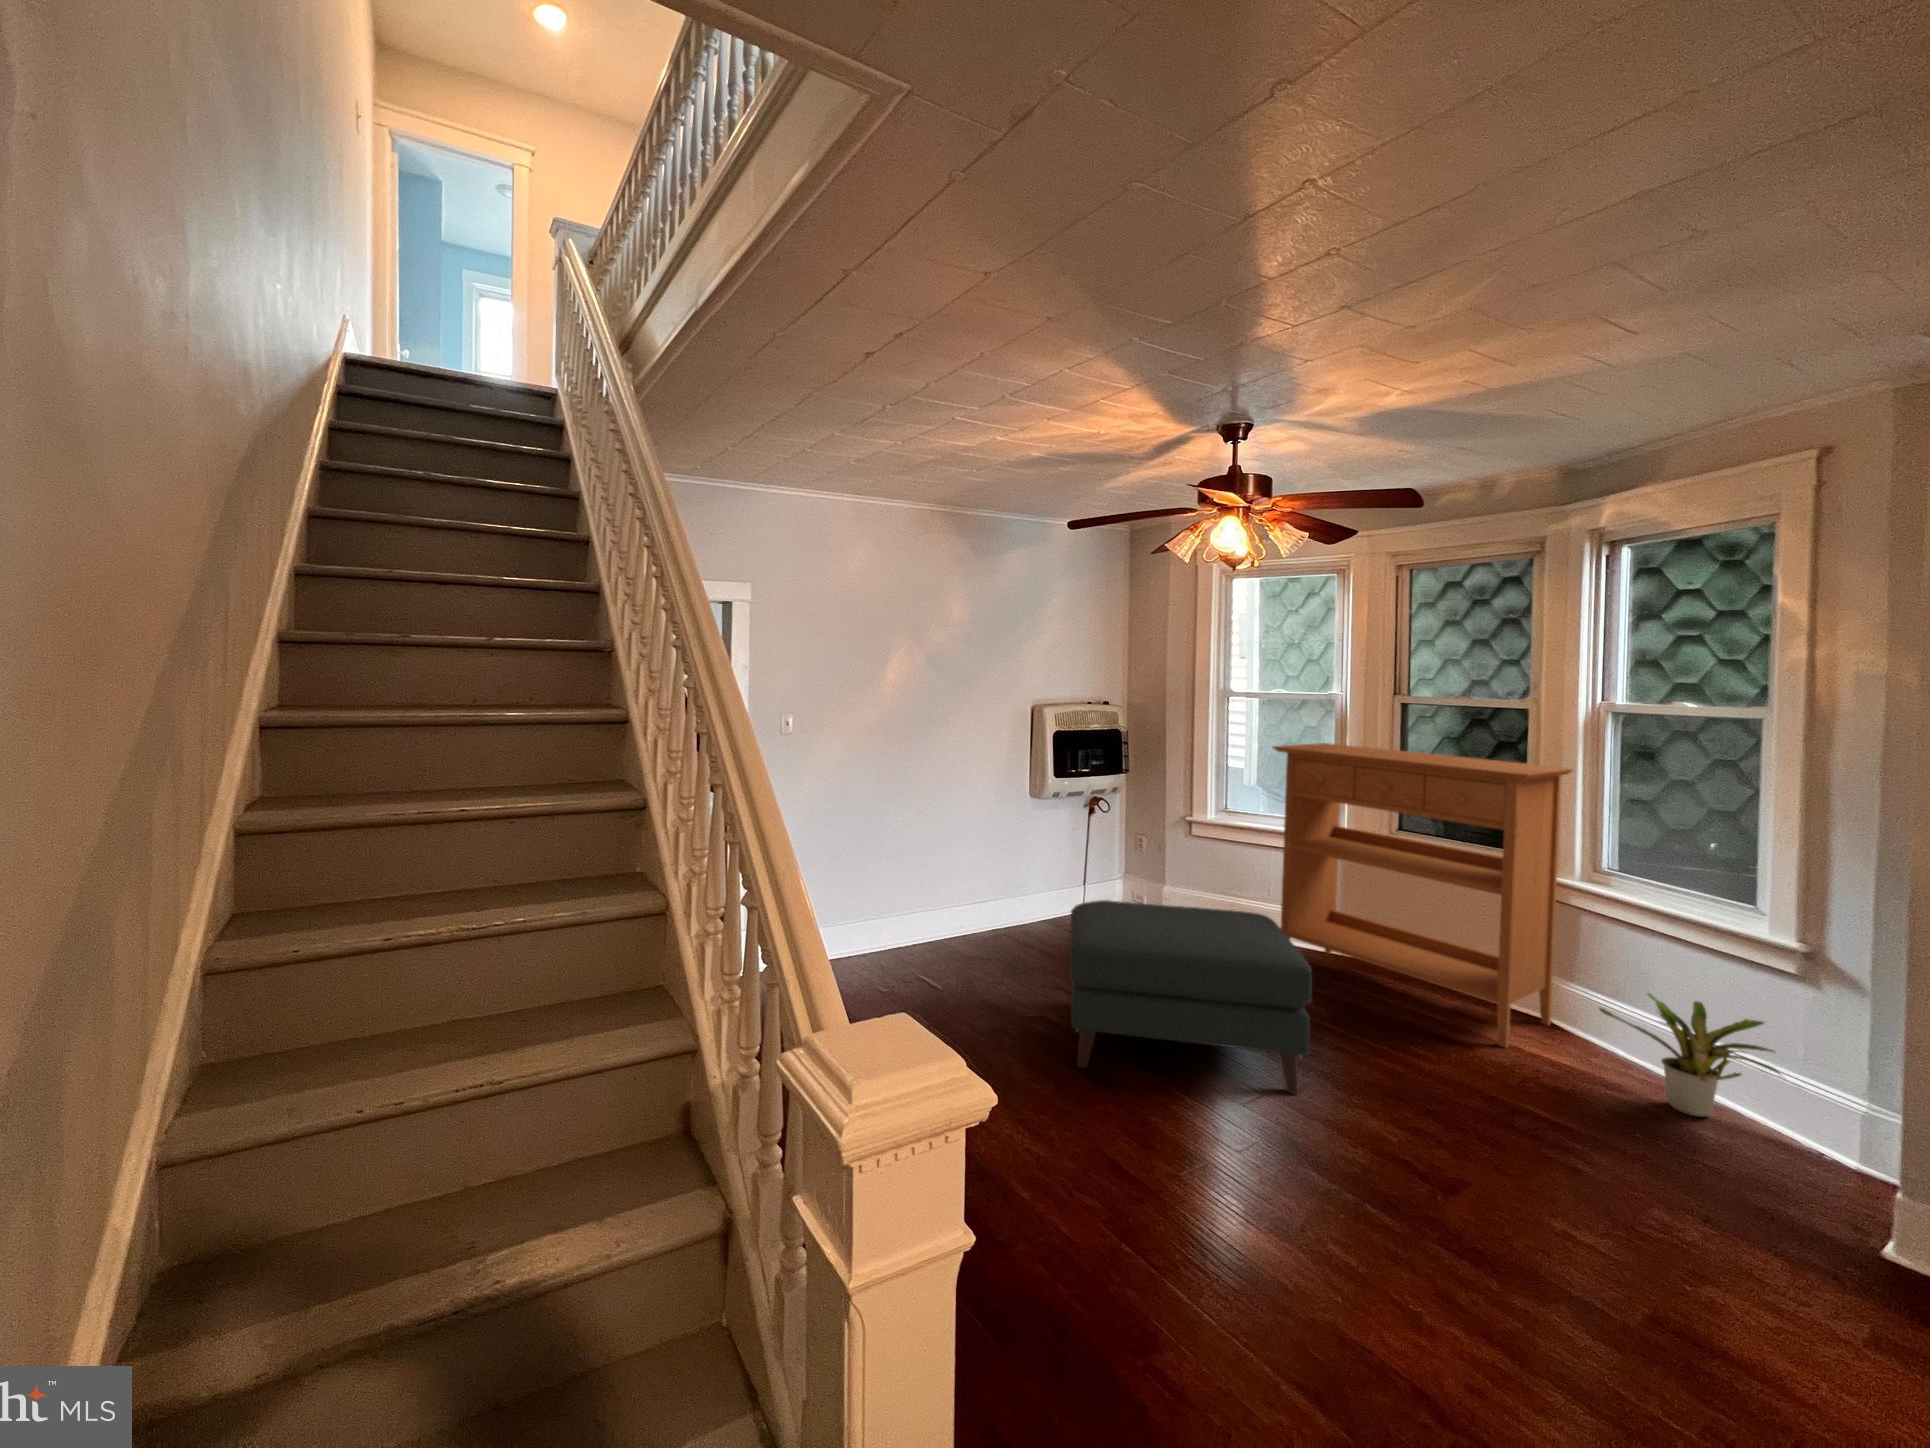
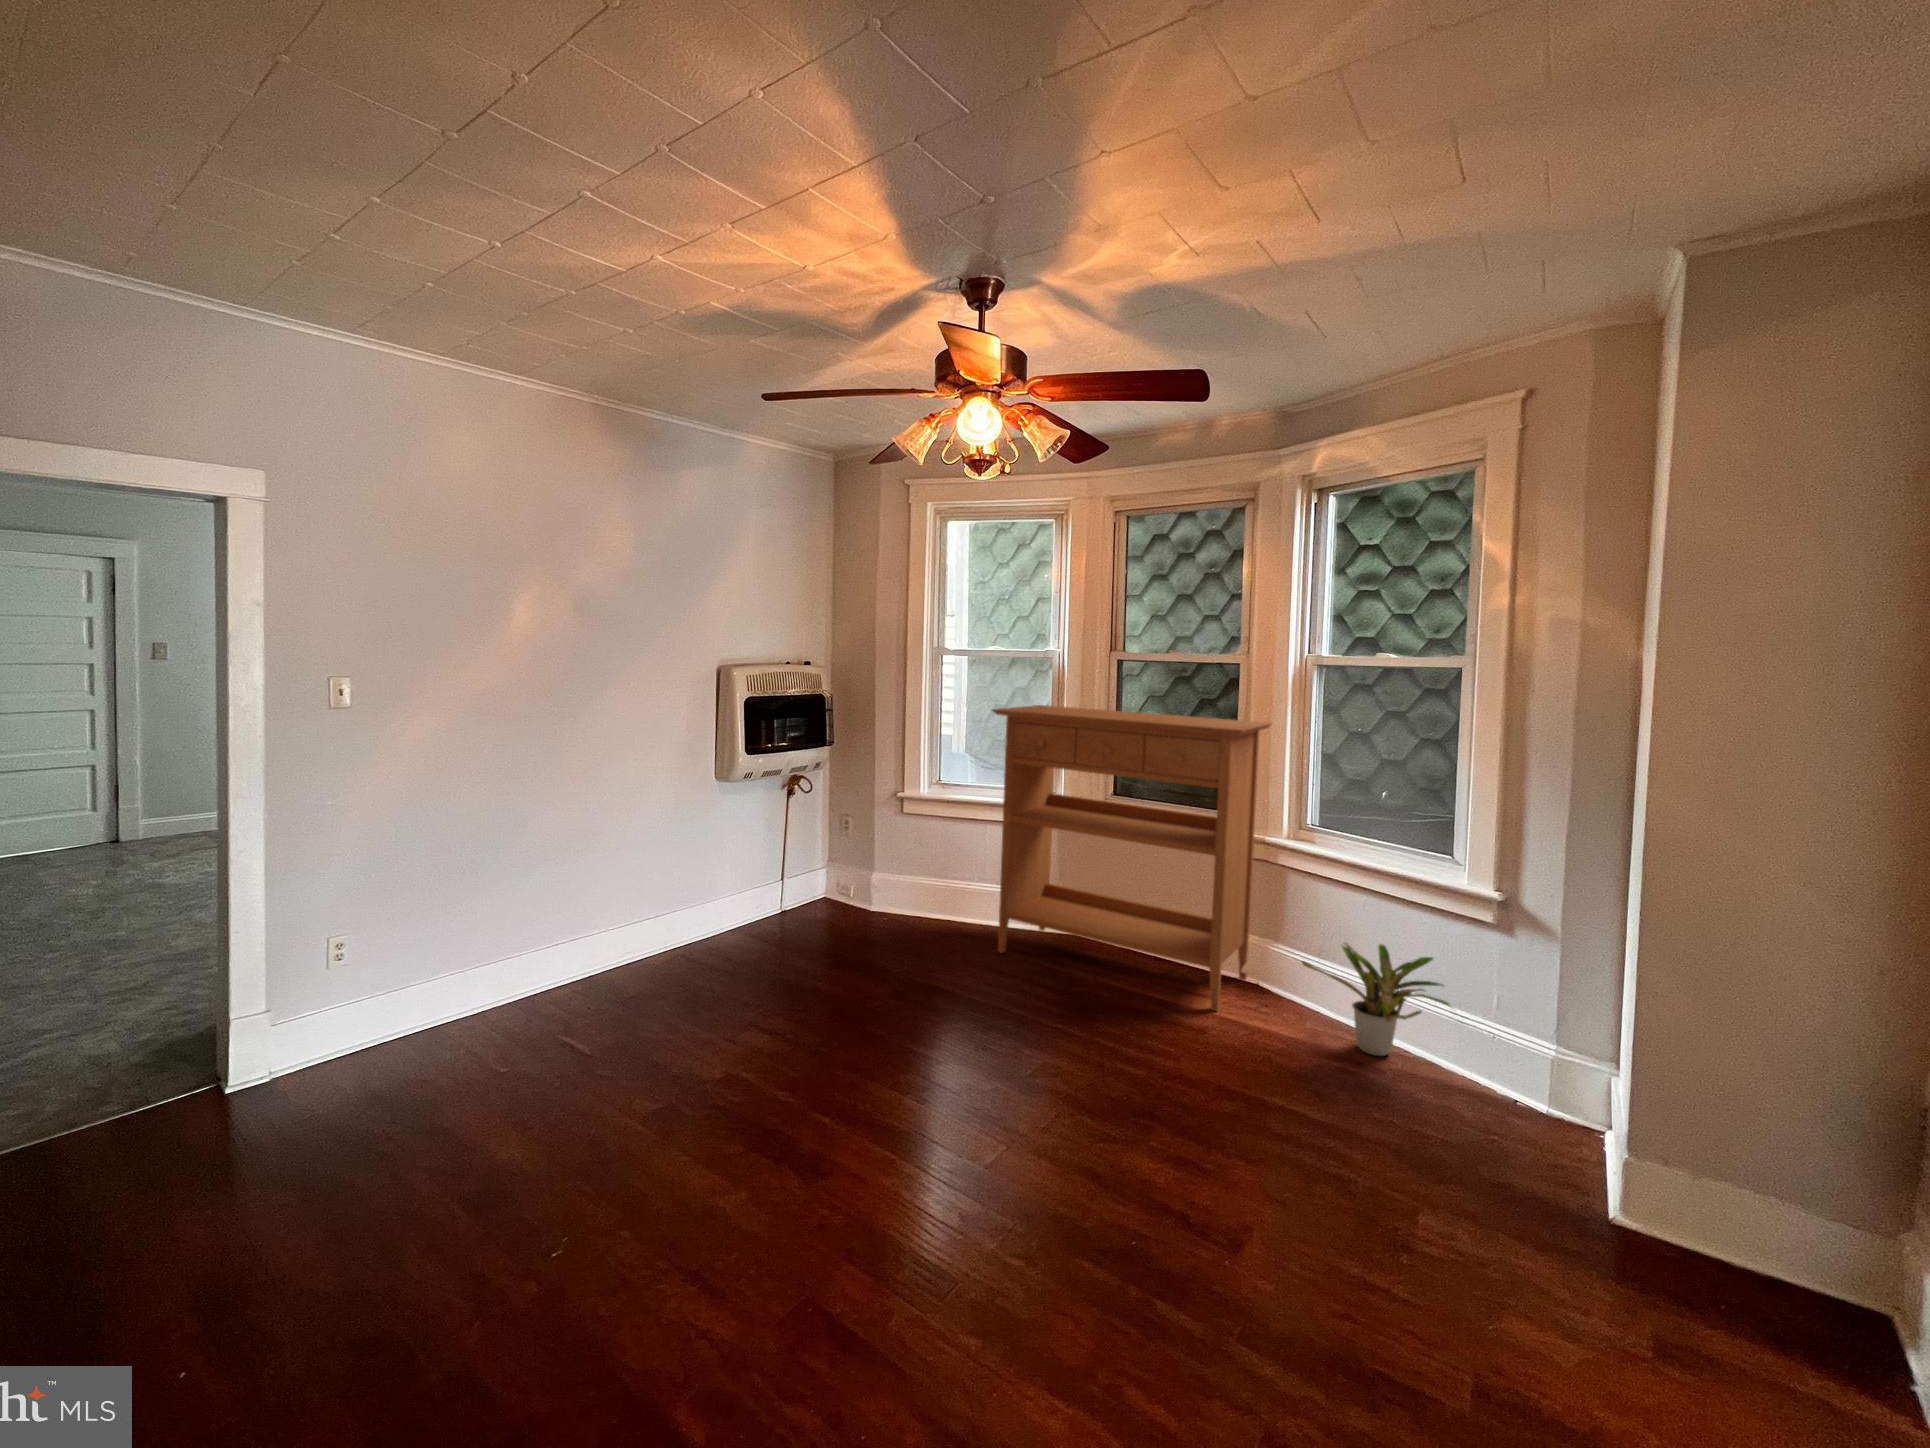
ottoman: present [1069,900,1312,1095] -> none [774,900,1056,1124]

